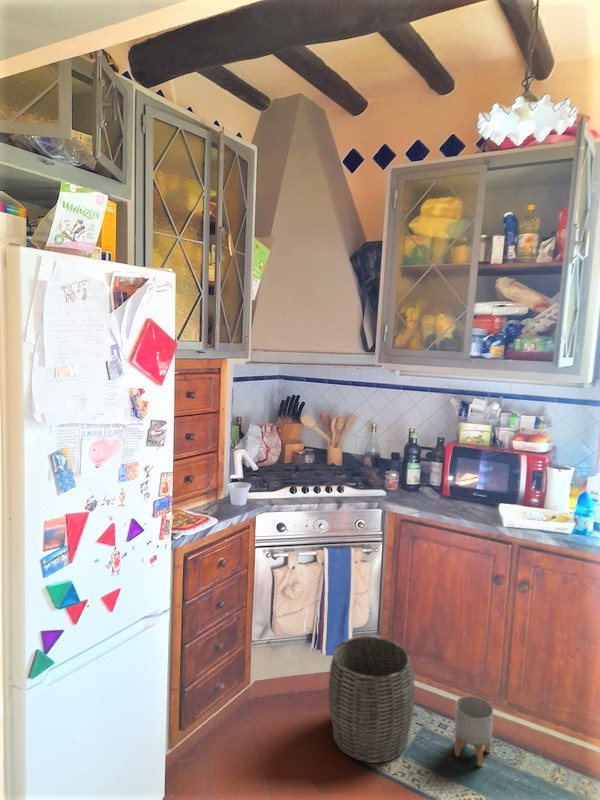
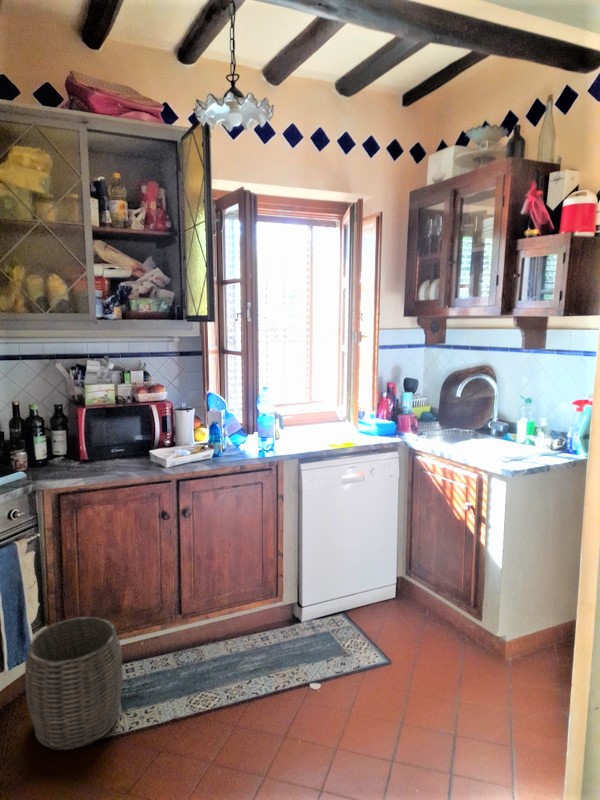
planter: present [455,696,493,766] -> none [150,623,184,683]

